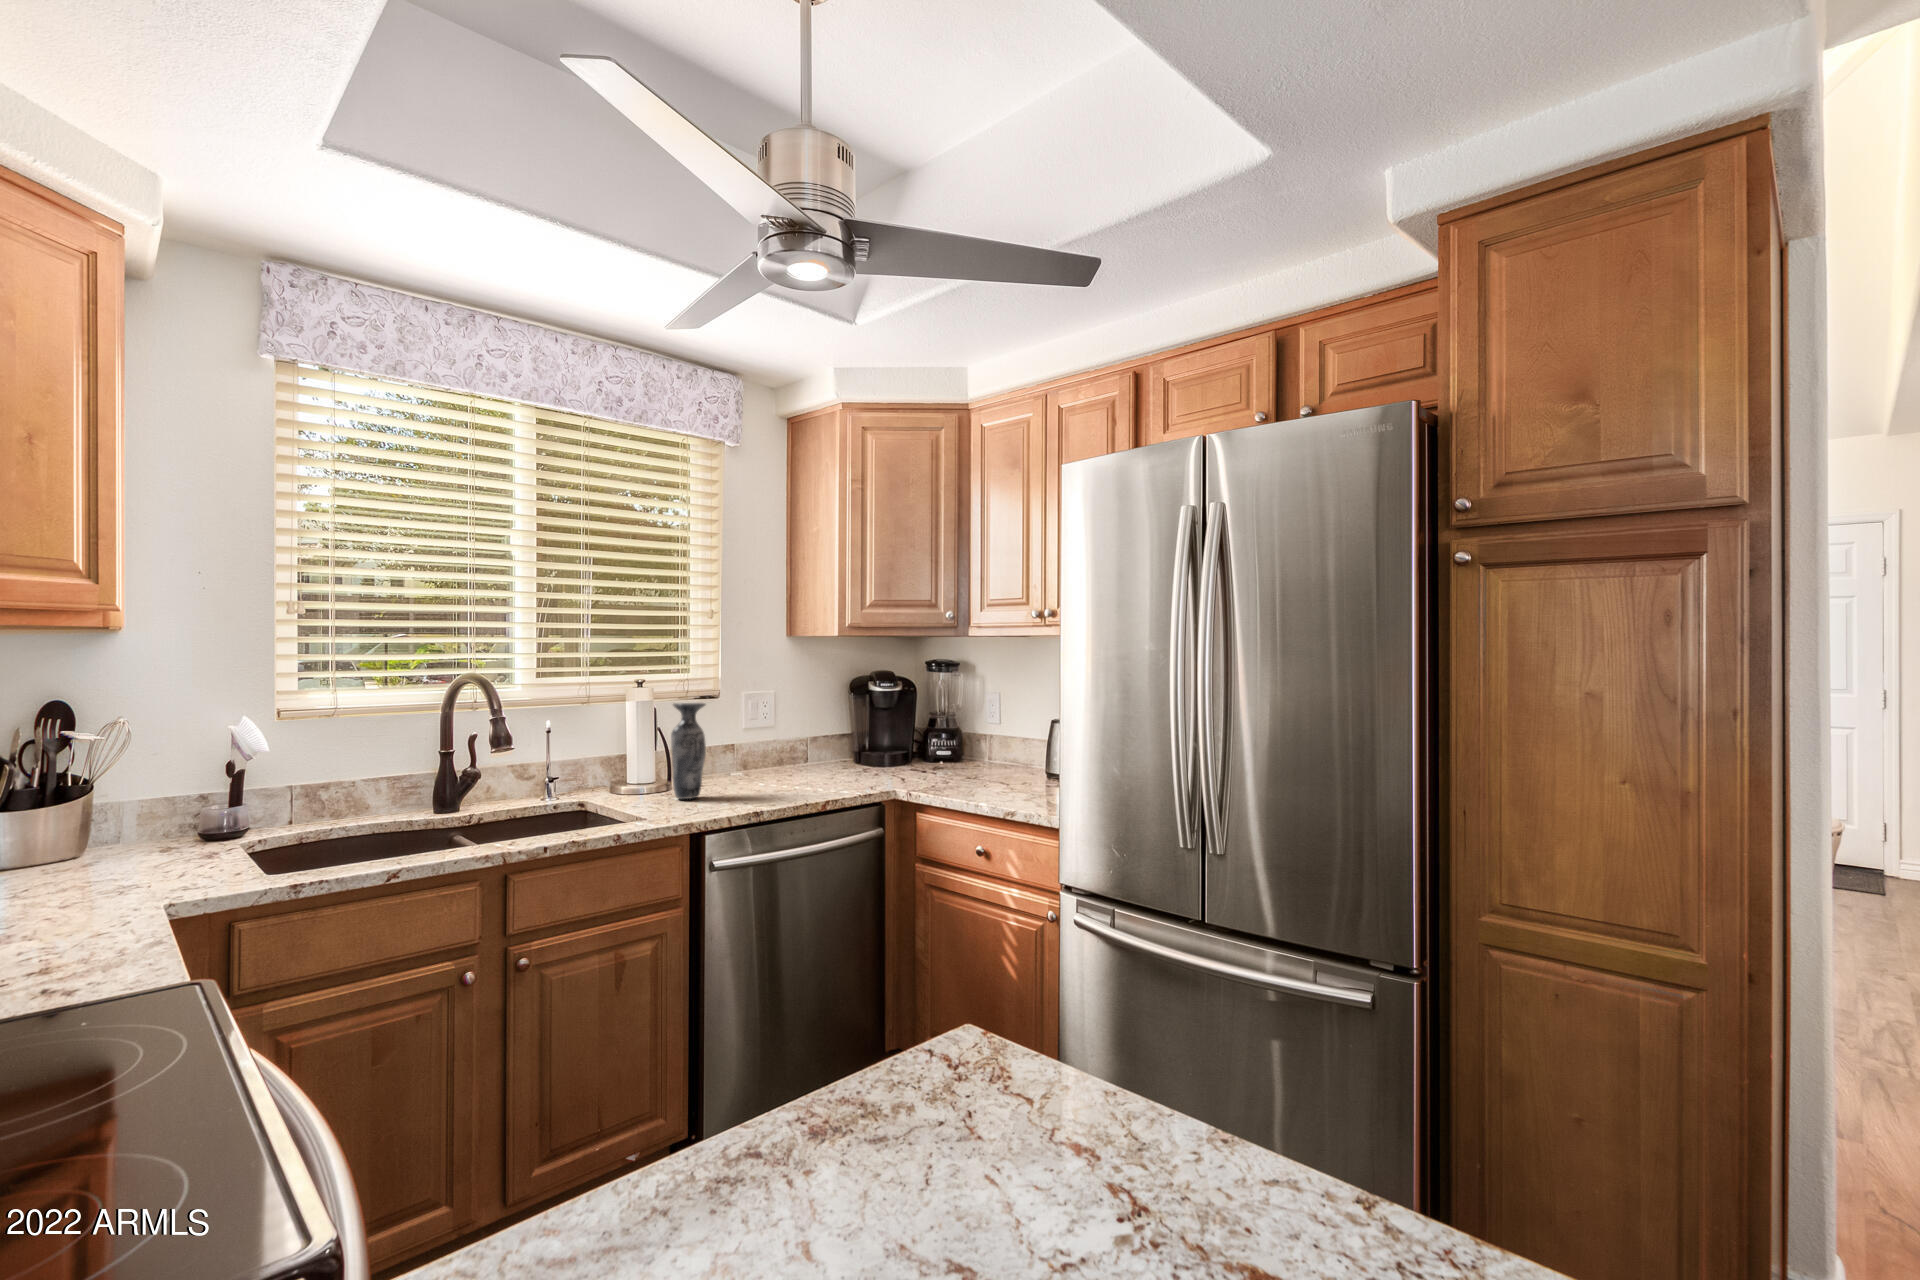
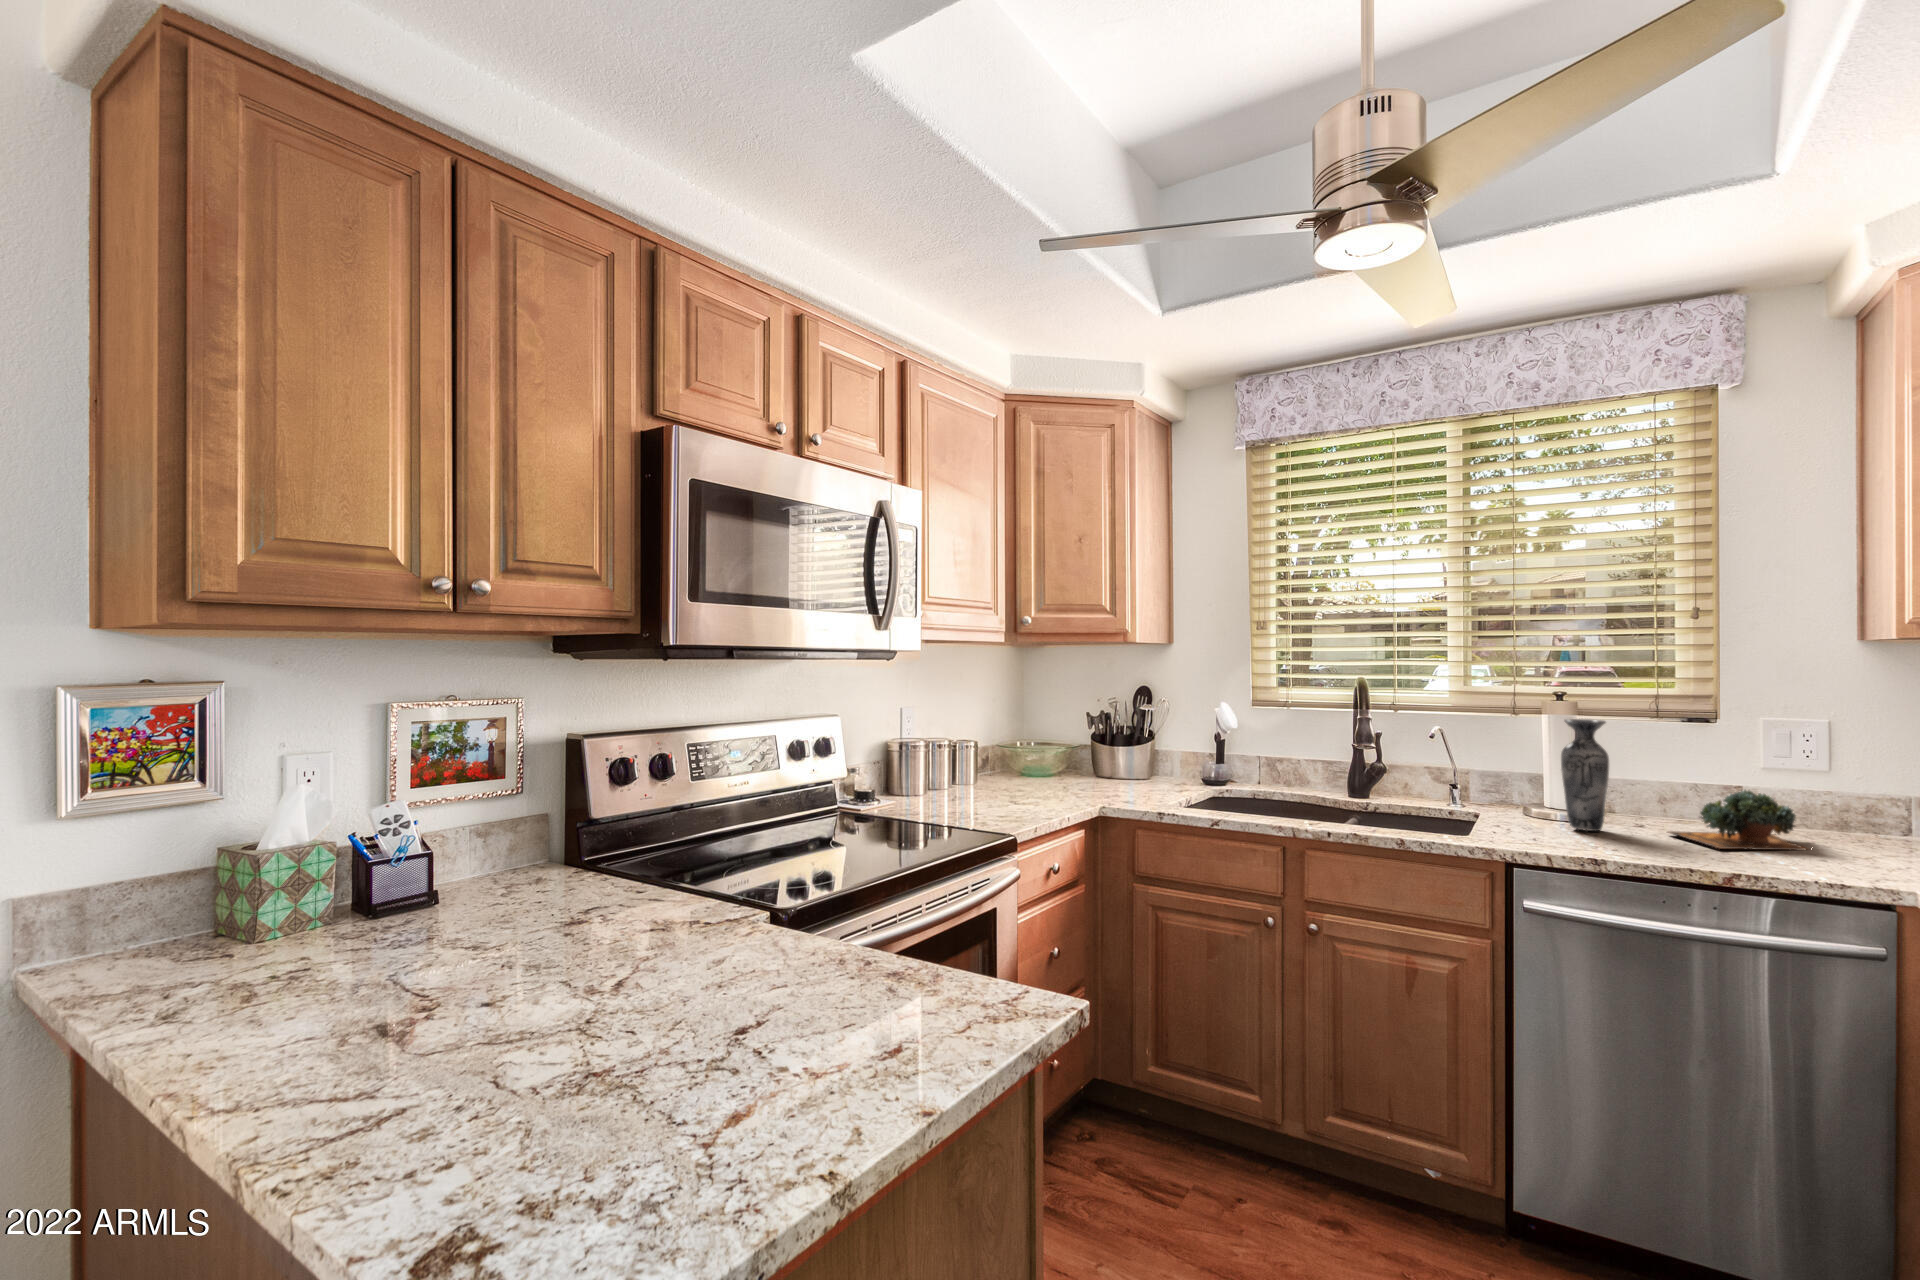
succulent plant: none [733,747,816,791] -> present [1668,790,1807,850]

